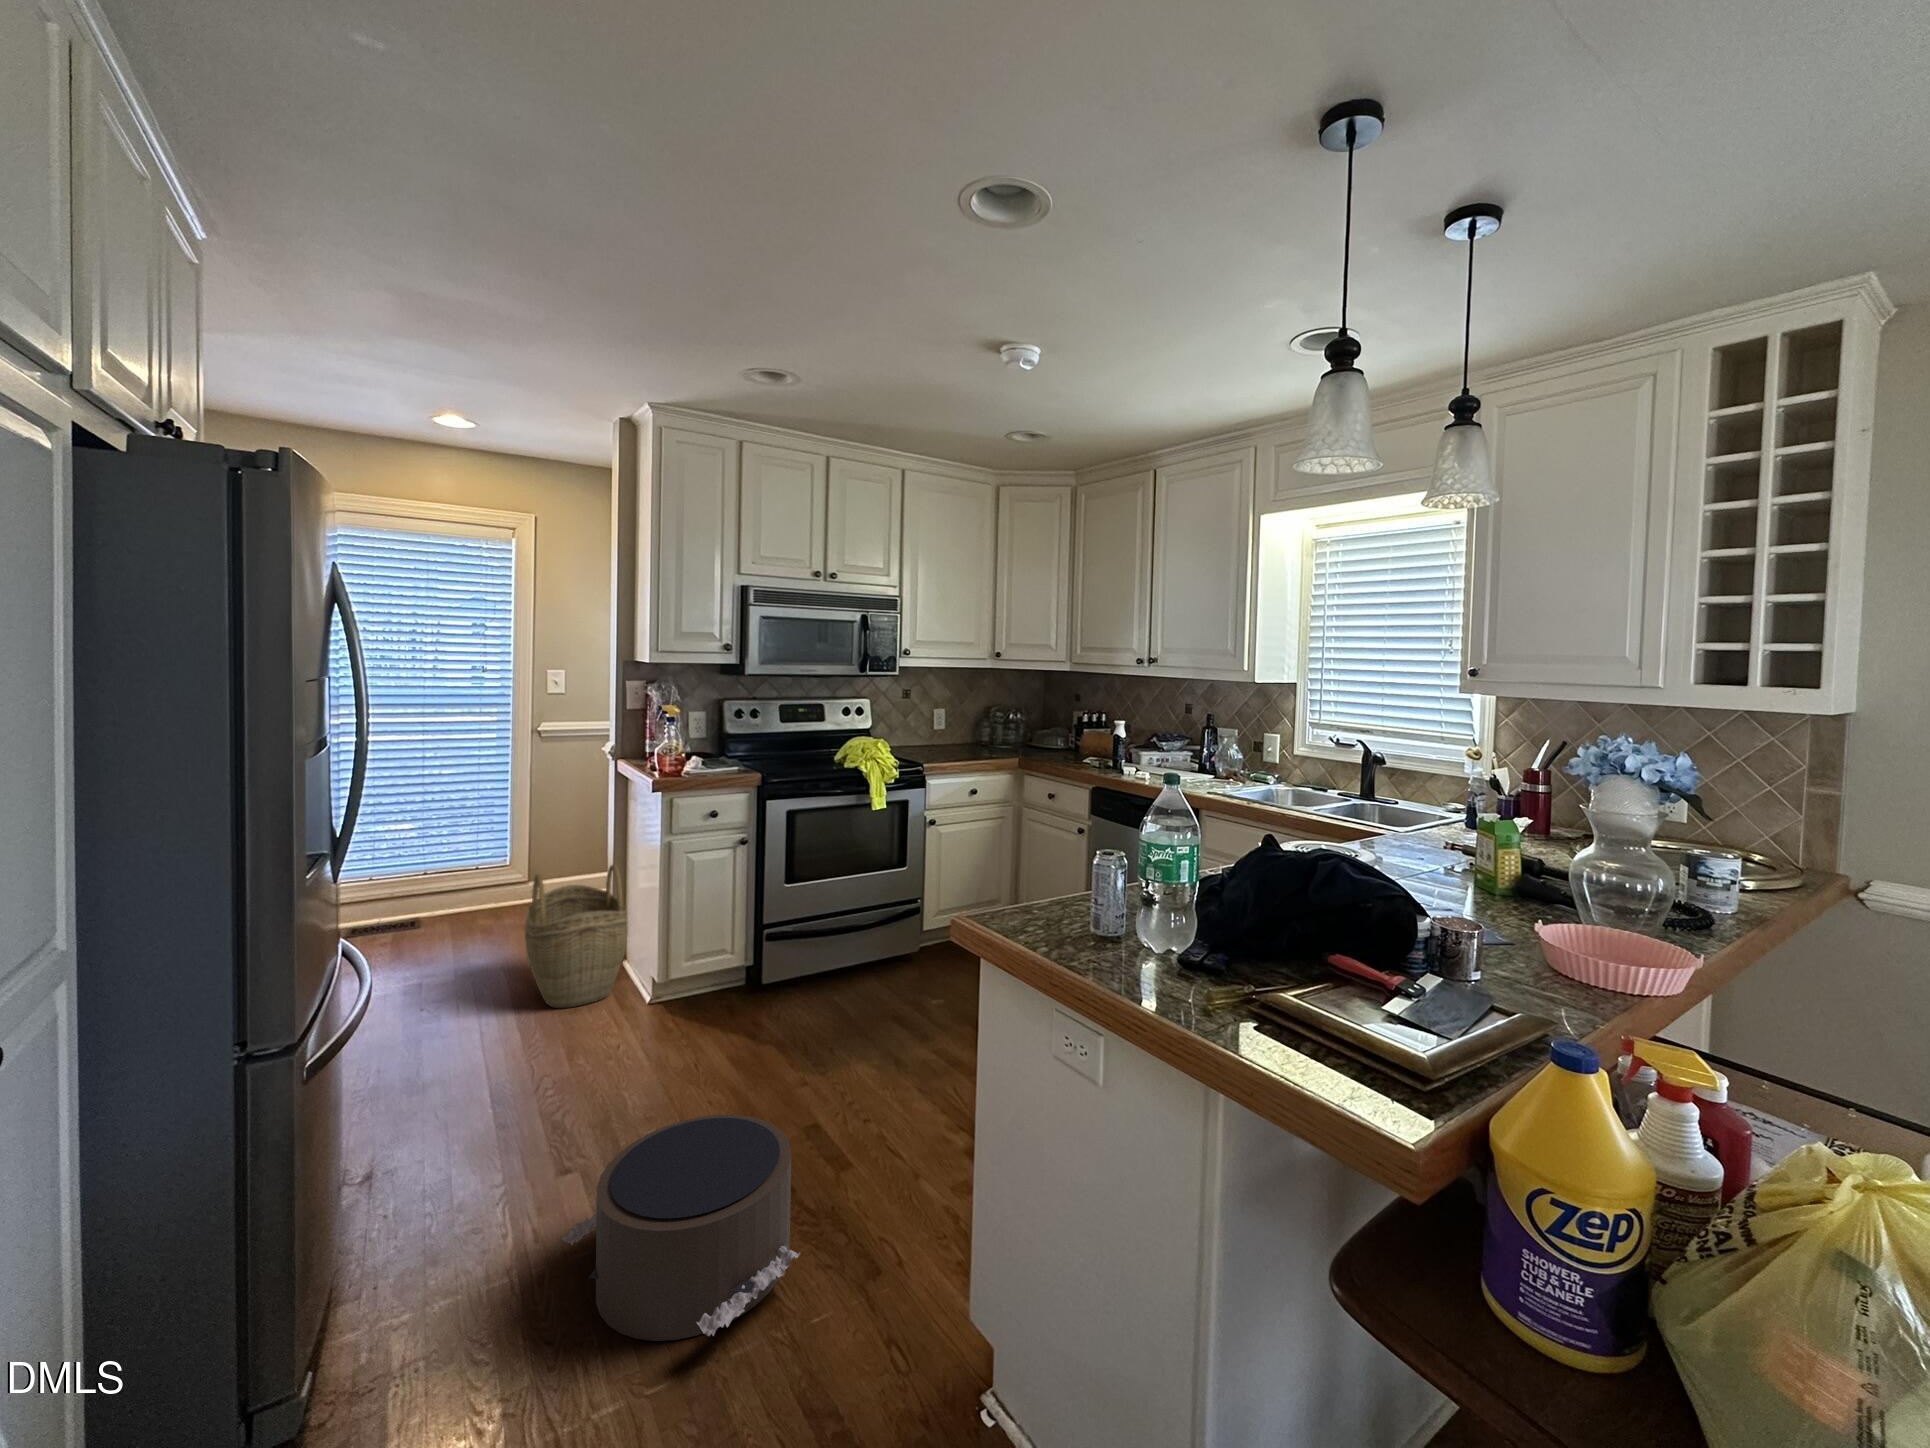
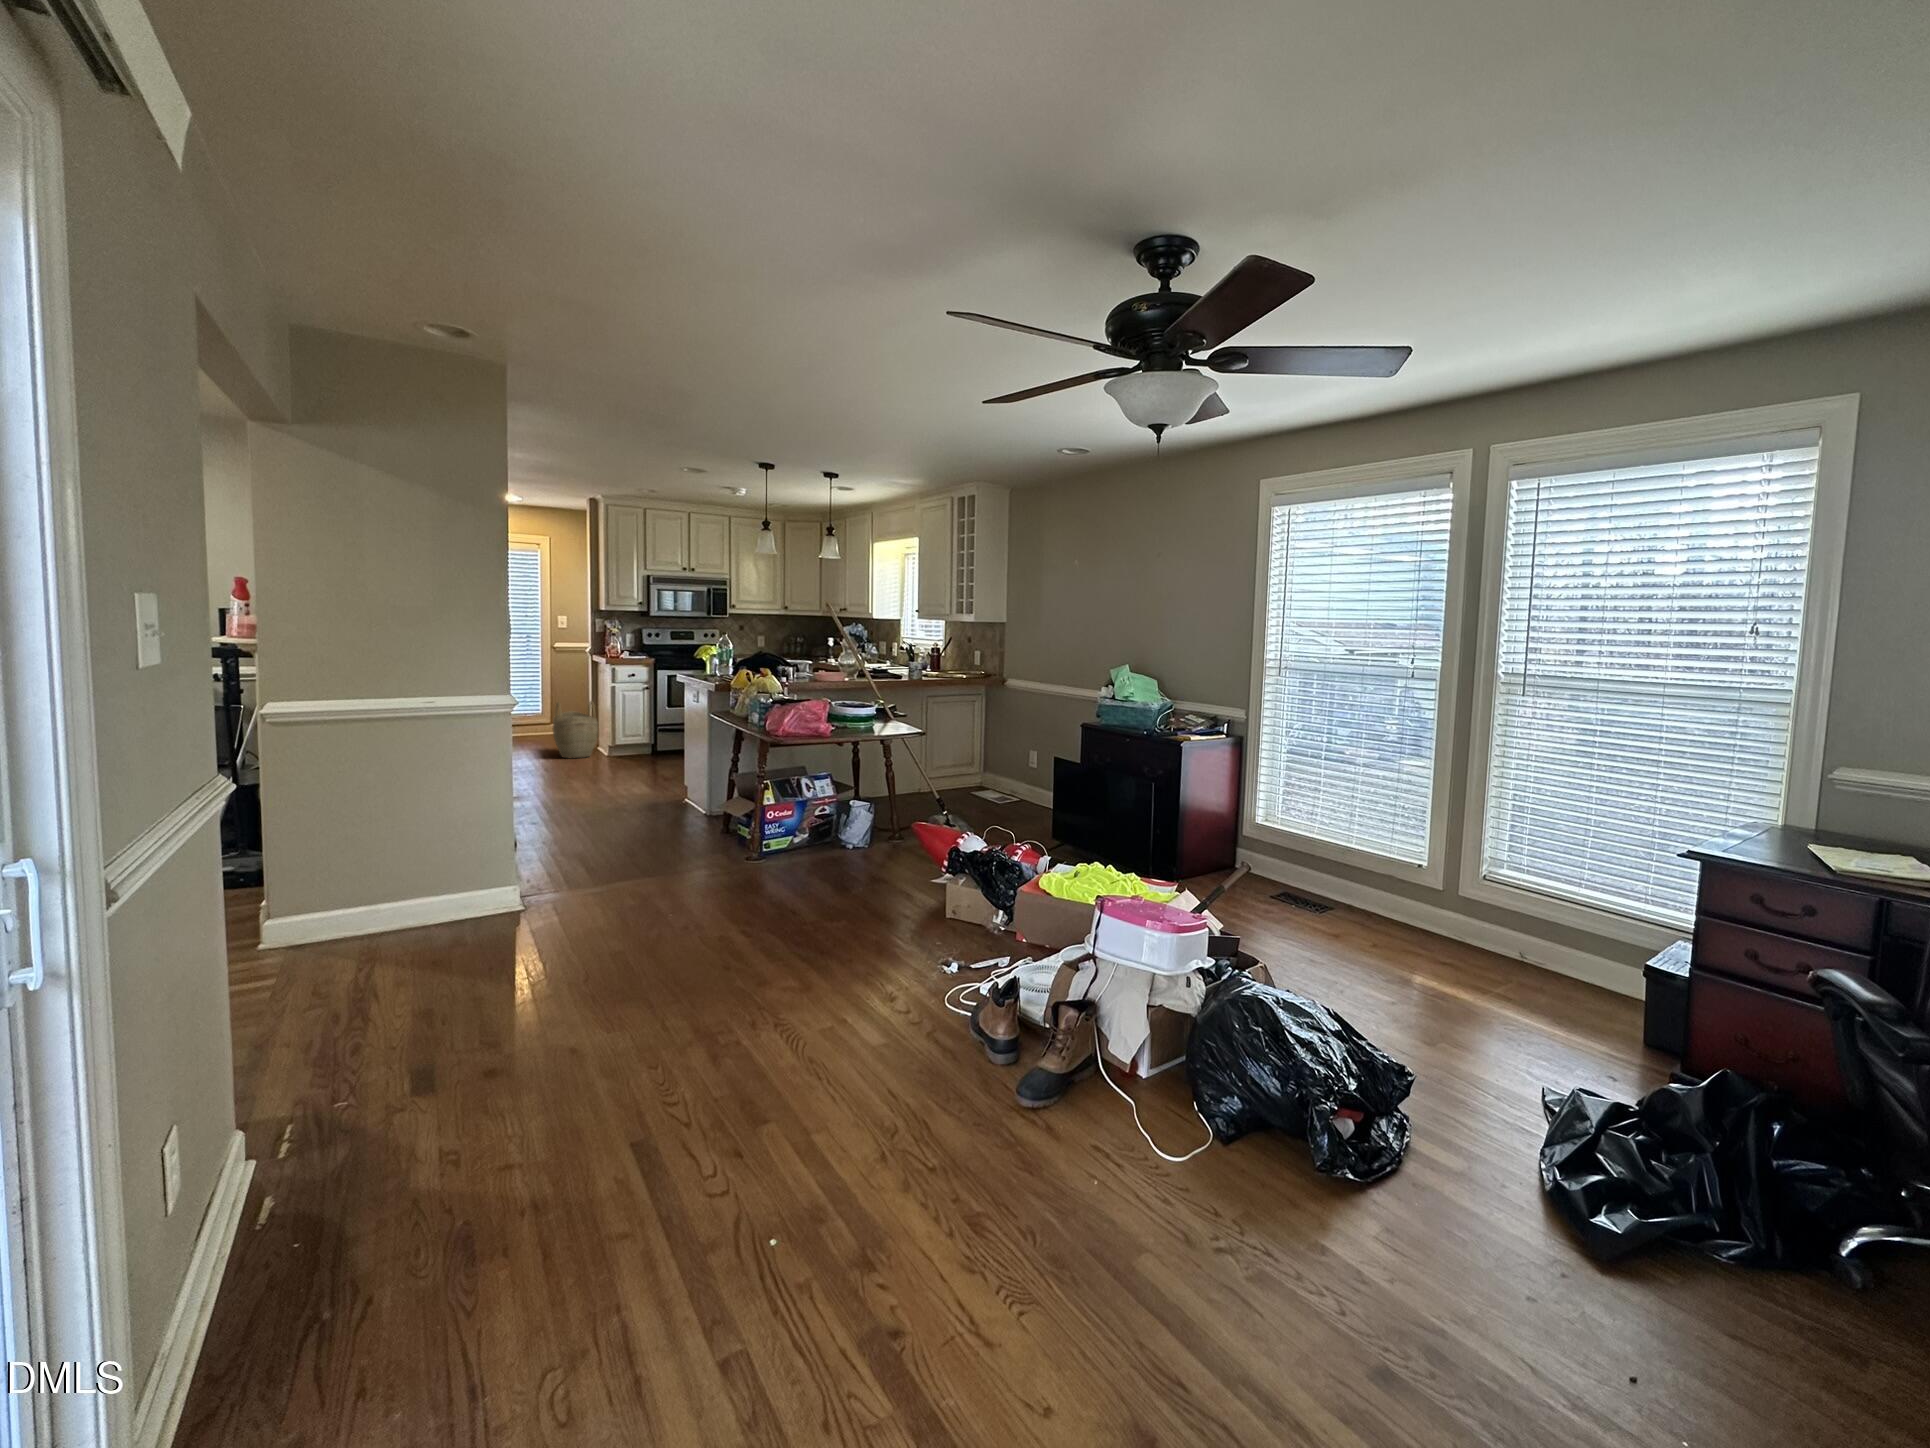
pouf: present [562,1114,801,1341] -> none [573,757,647,798]

